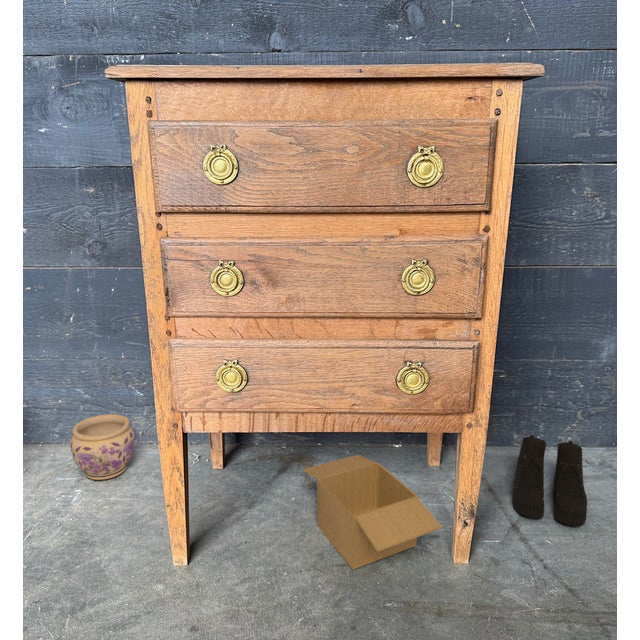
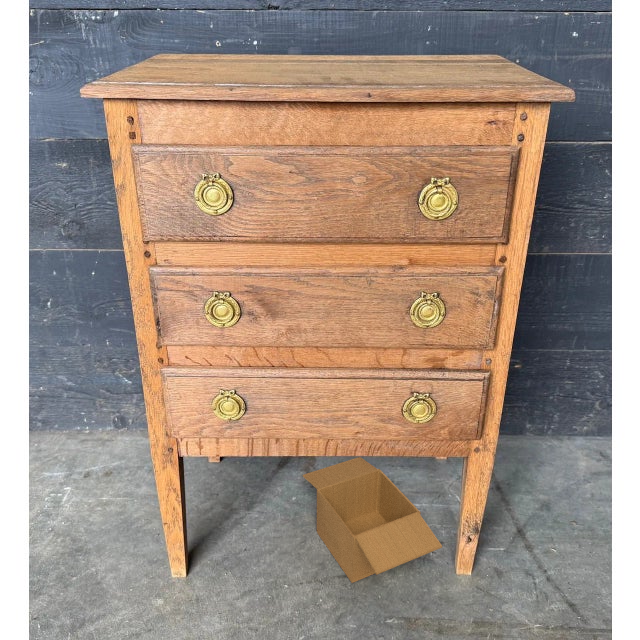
planter: present [70,414,135,481] -> none [57,407,124,478]
boots: present [513,435,587,526] -> none [517,436,593,536]

